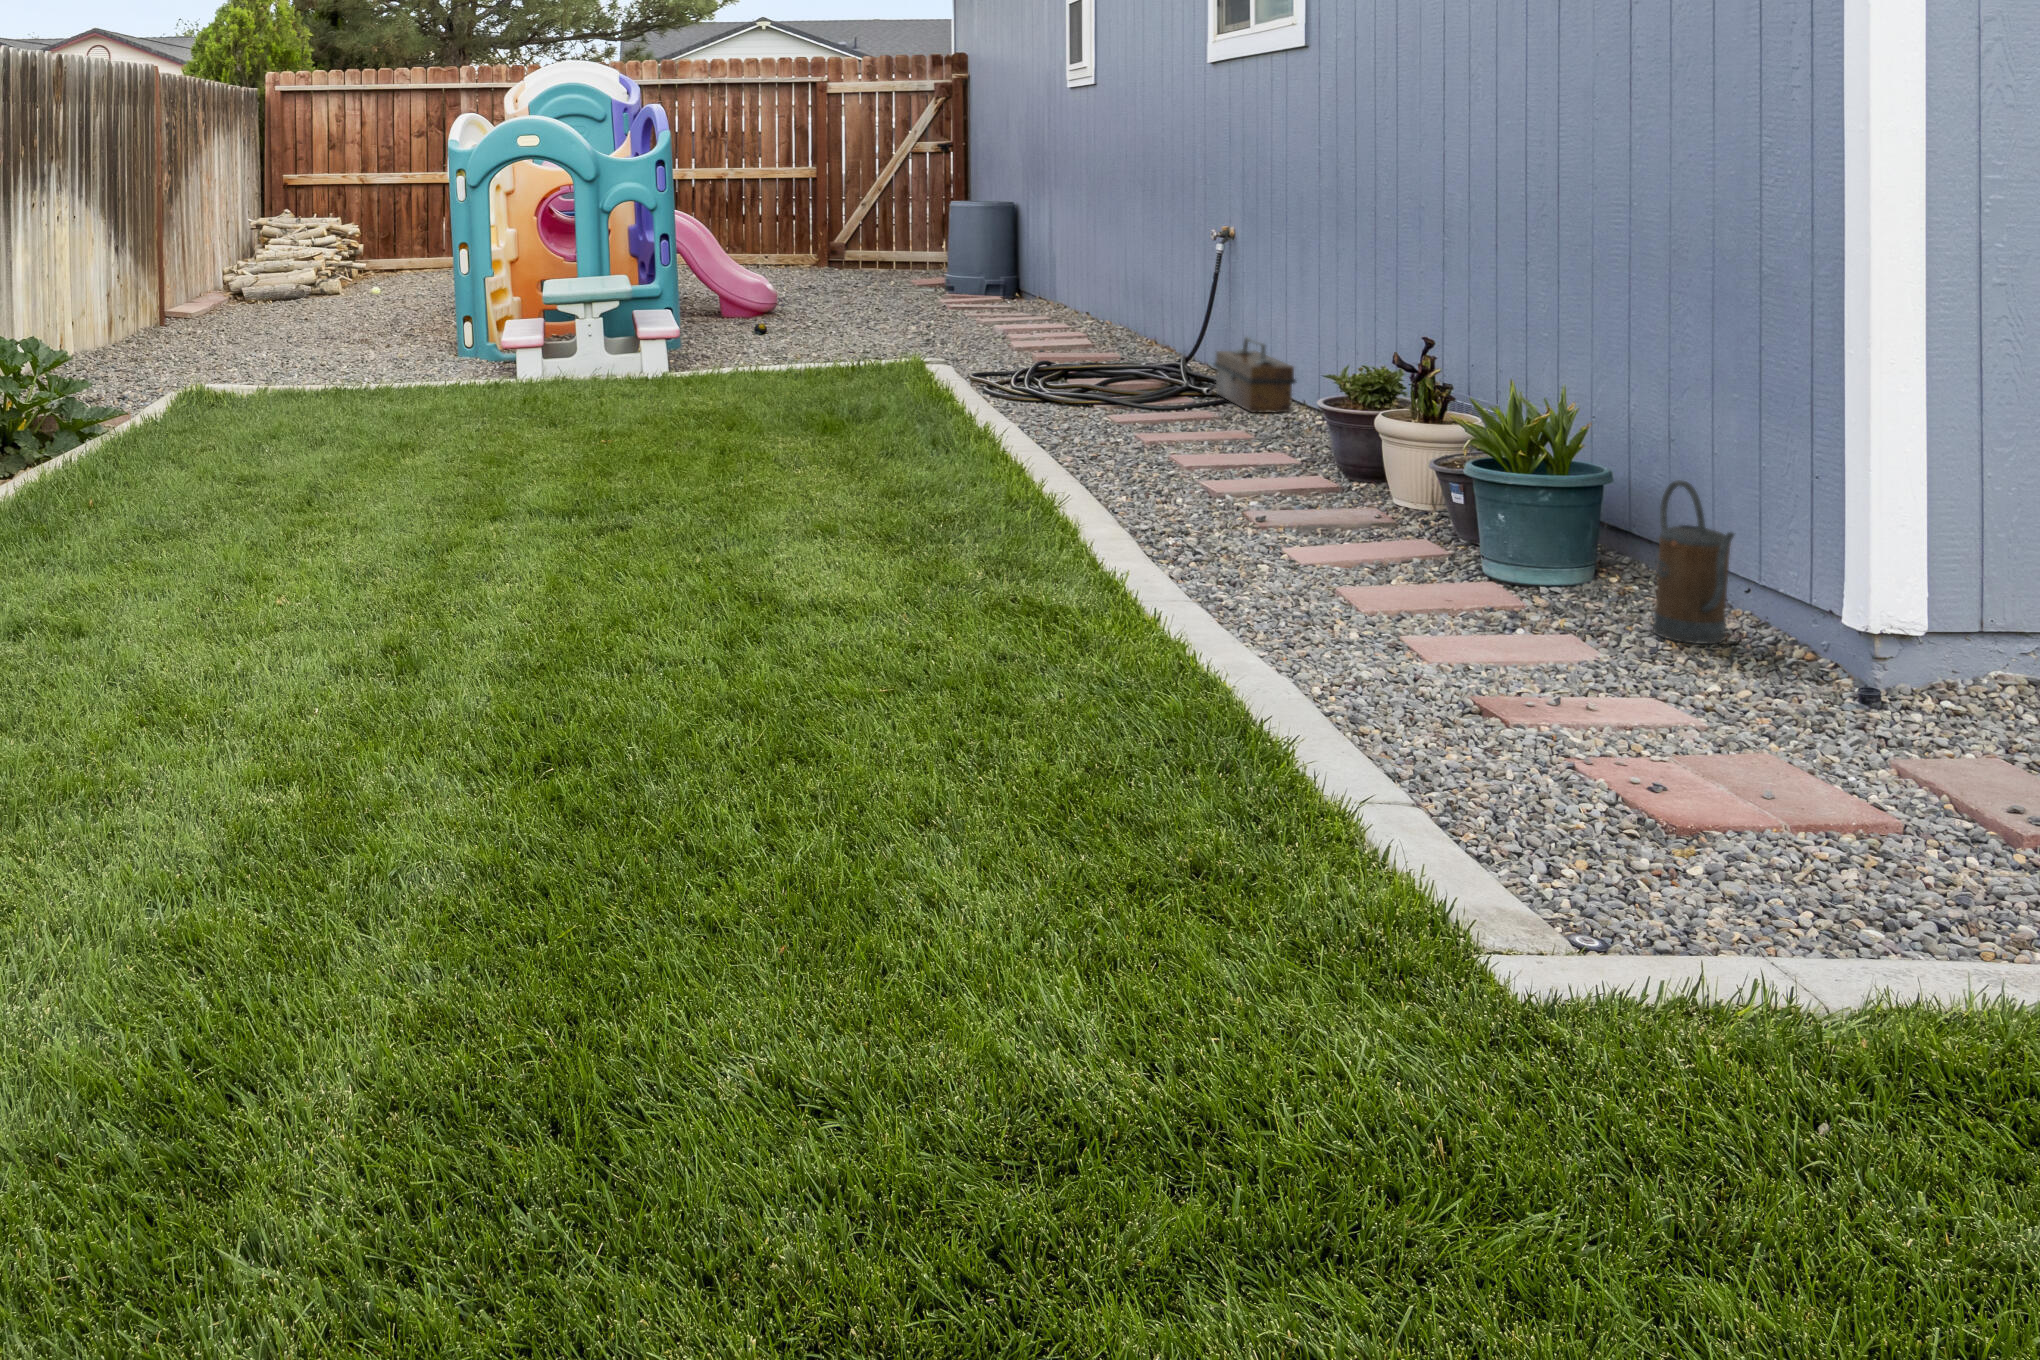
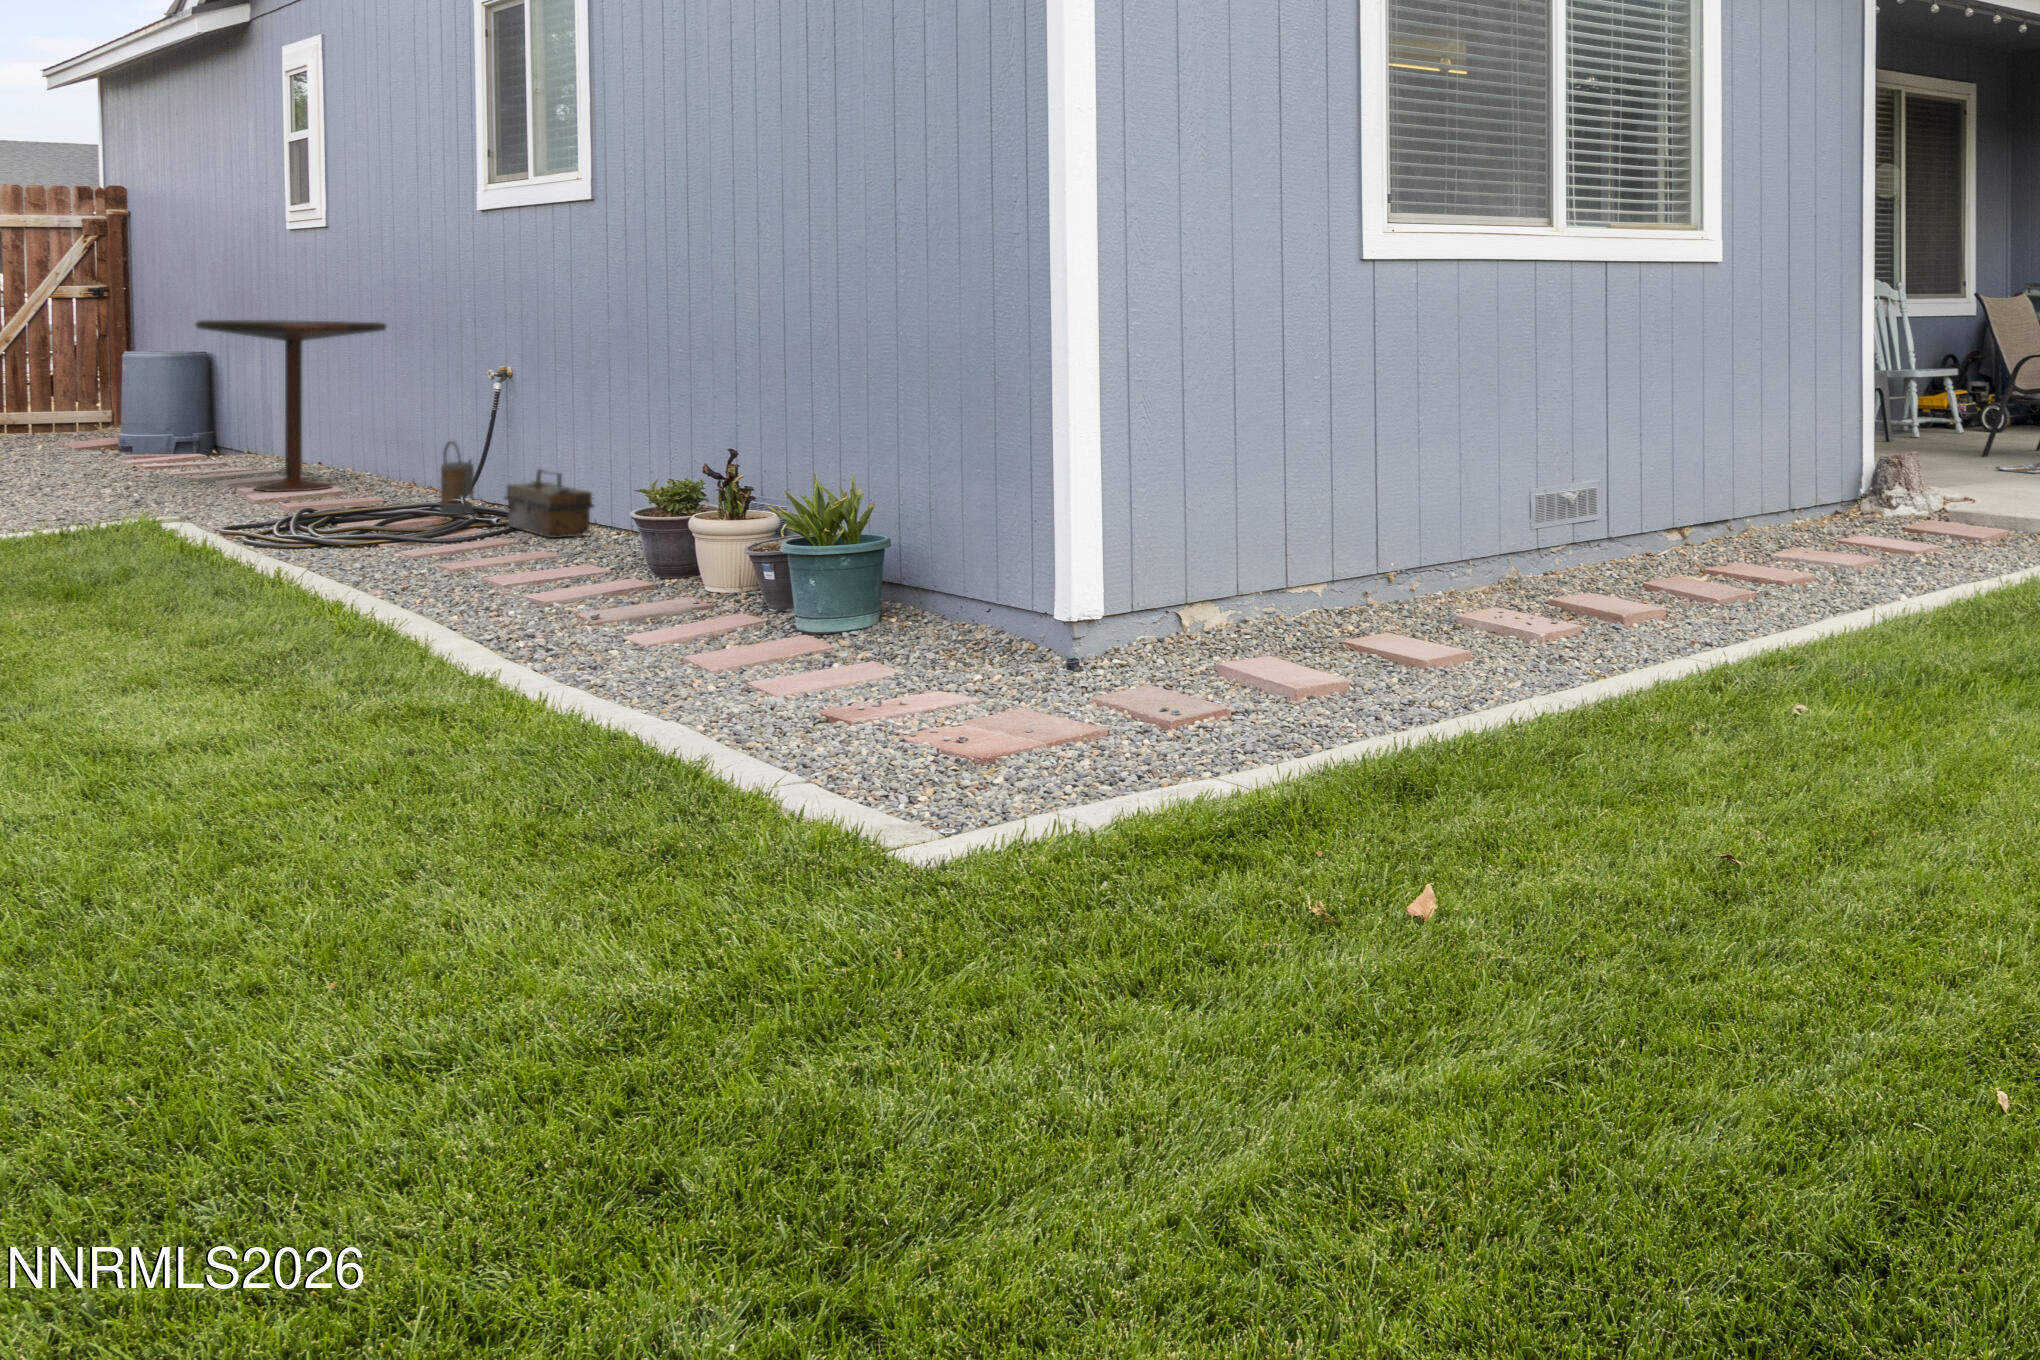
pedestal table: none [981,178,1132,339] -> present [196,320,387,492]
watering can: present [1653,480,1734,644] -> present [440,441,474,515]

